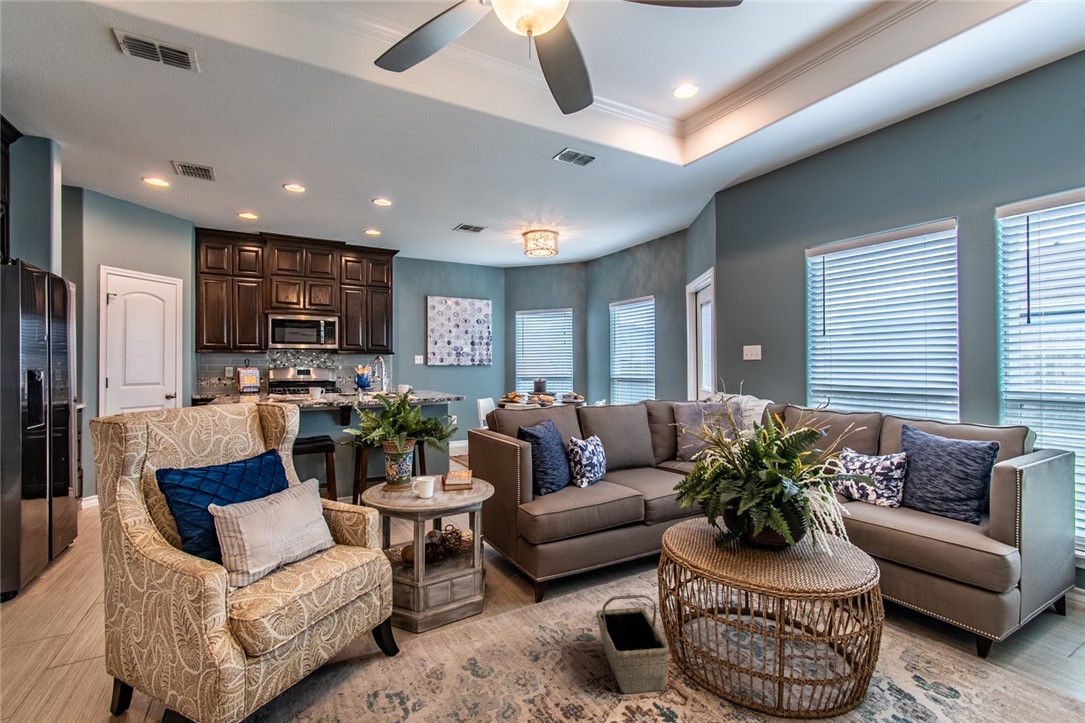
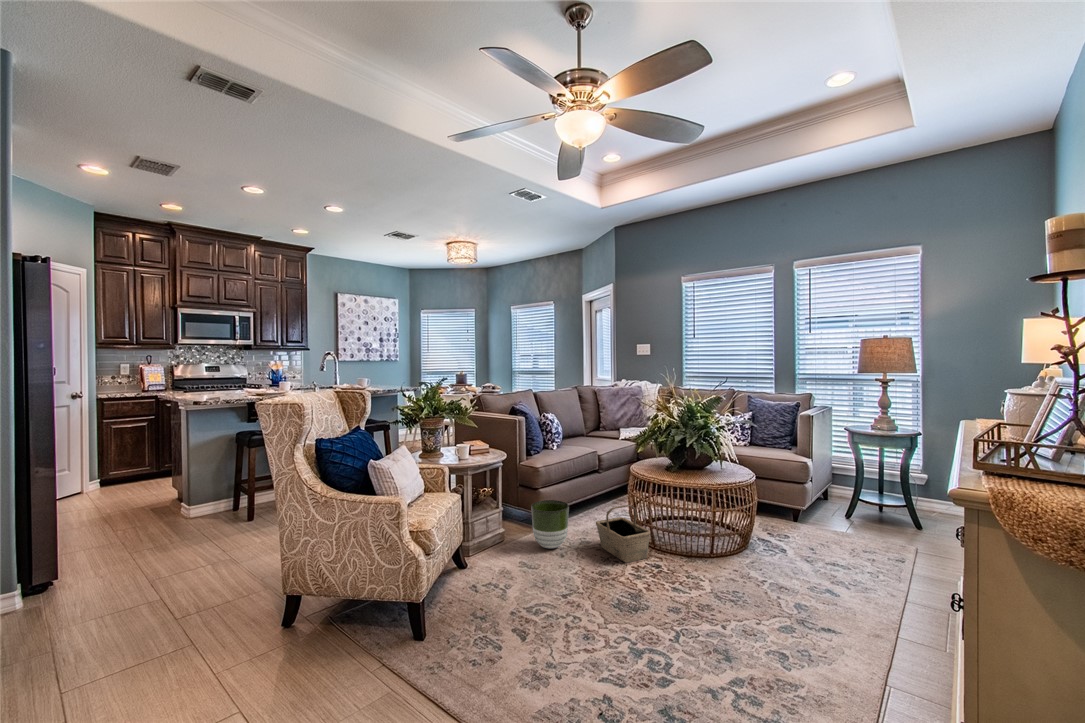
planter: none [507,565,560,640] -> present [531,500,569,549]

